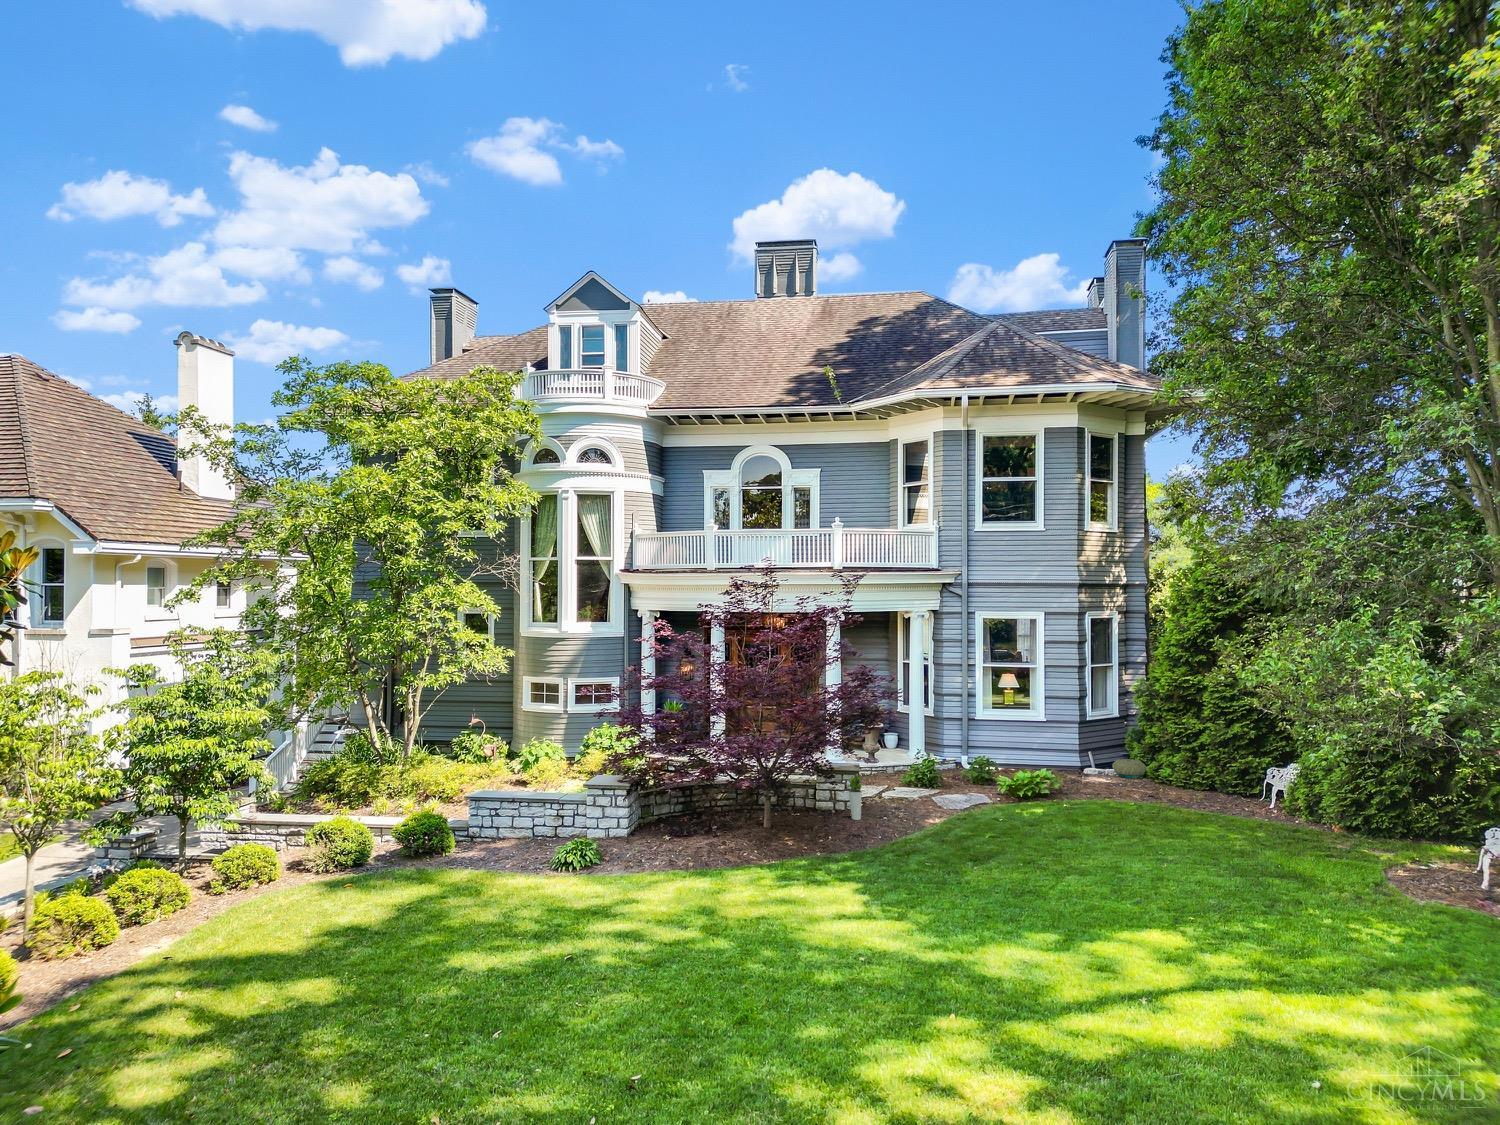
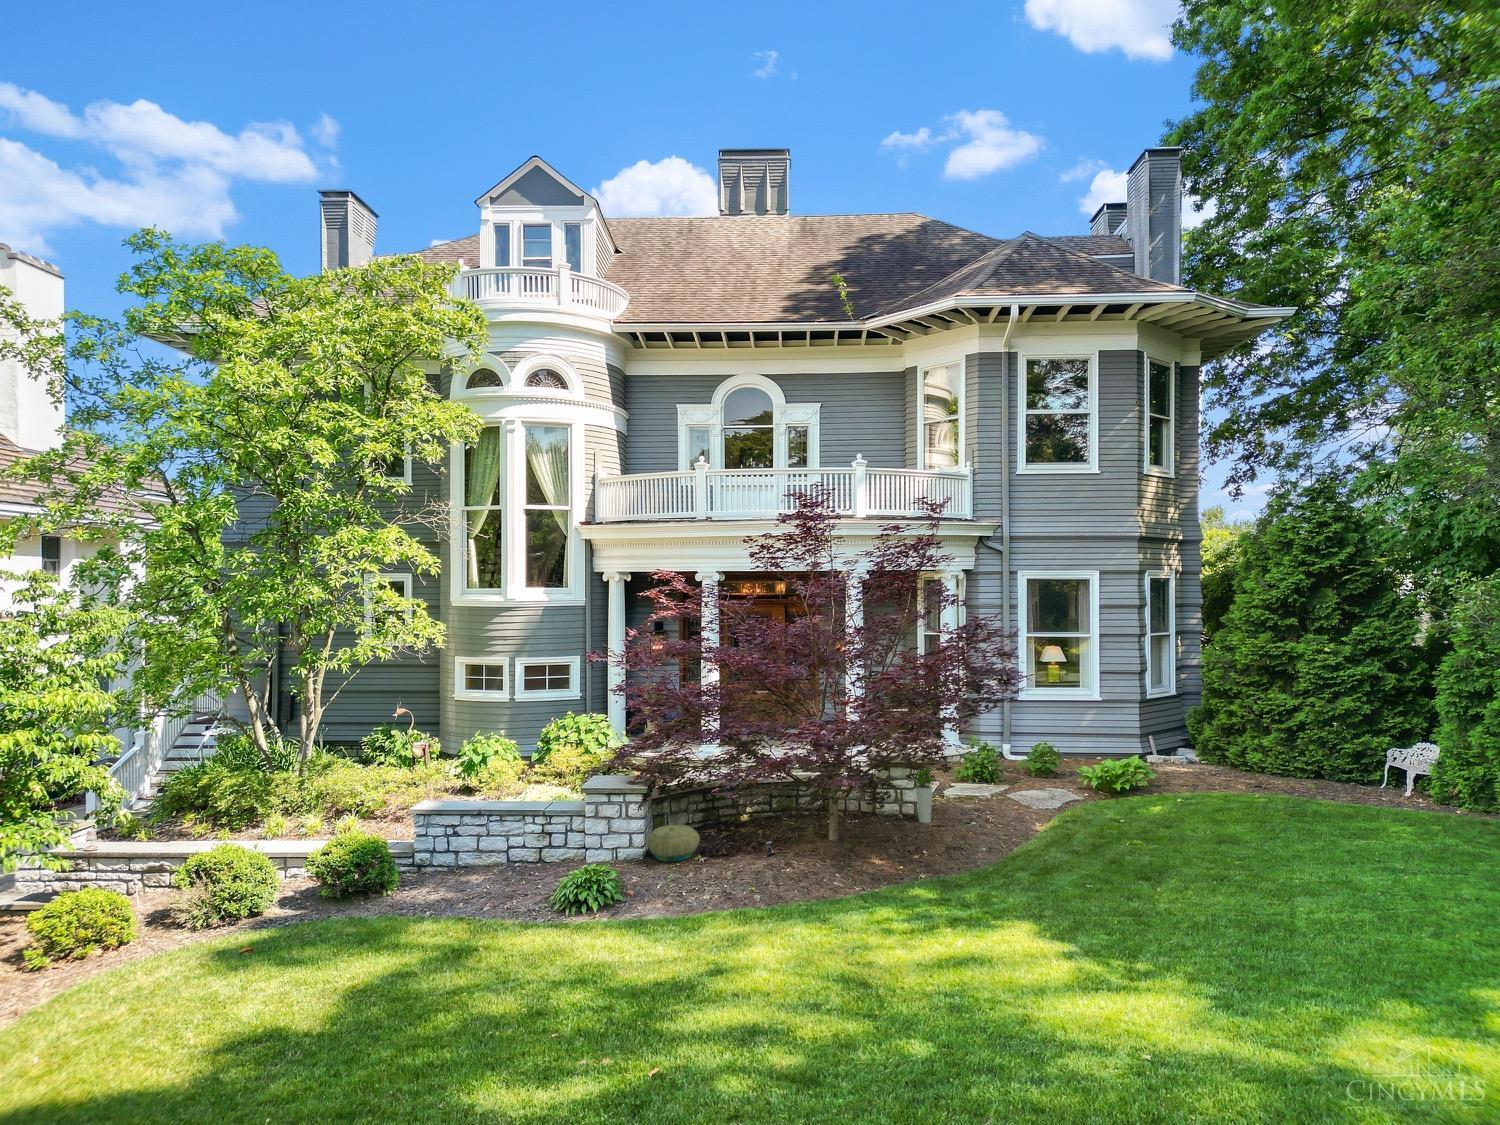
basket: present [1112,759,1146,779] -> present [647,824,700,862]

